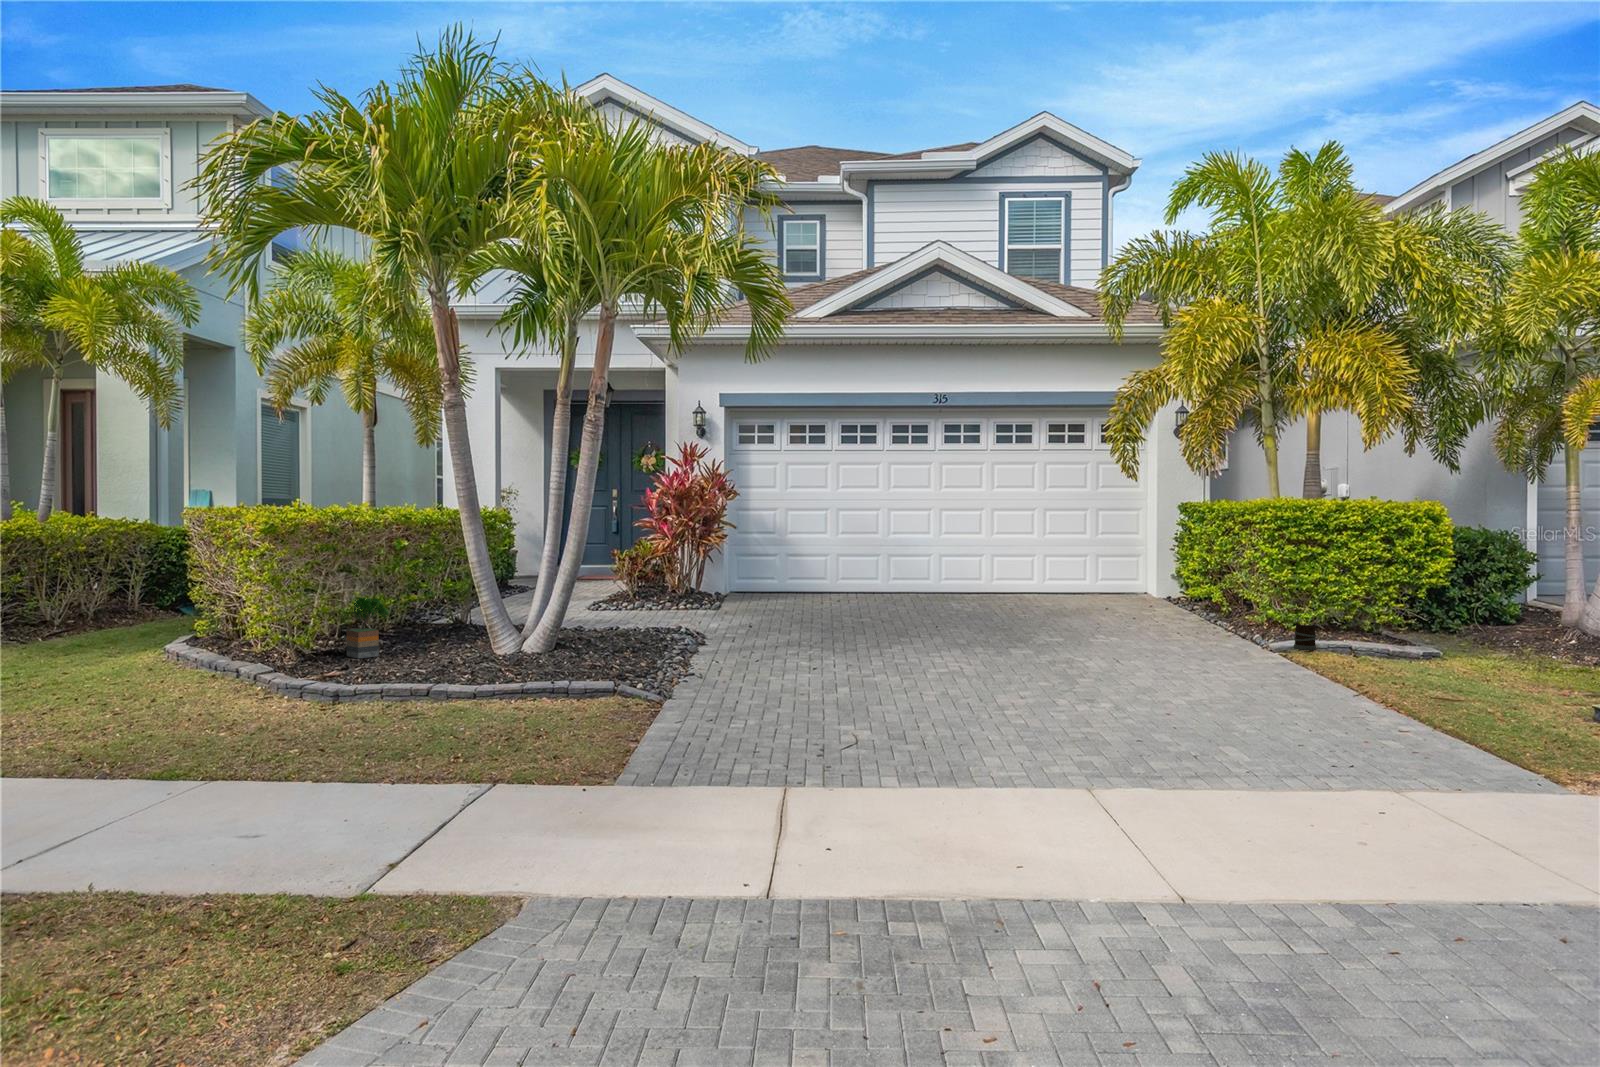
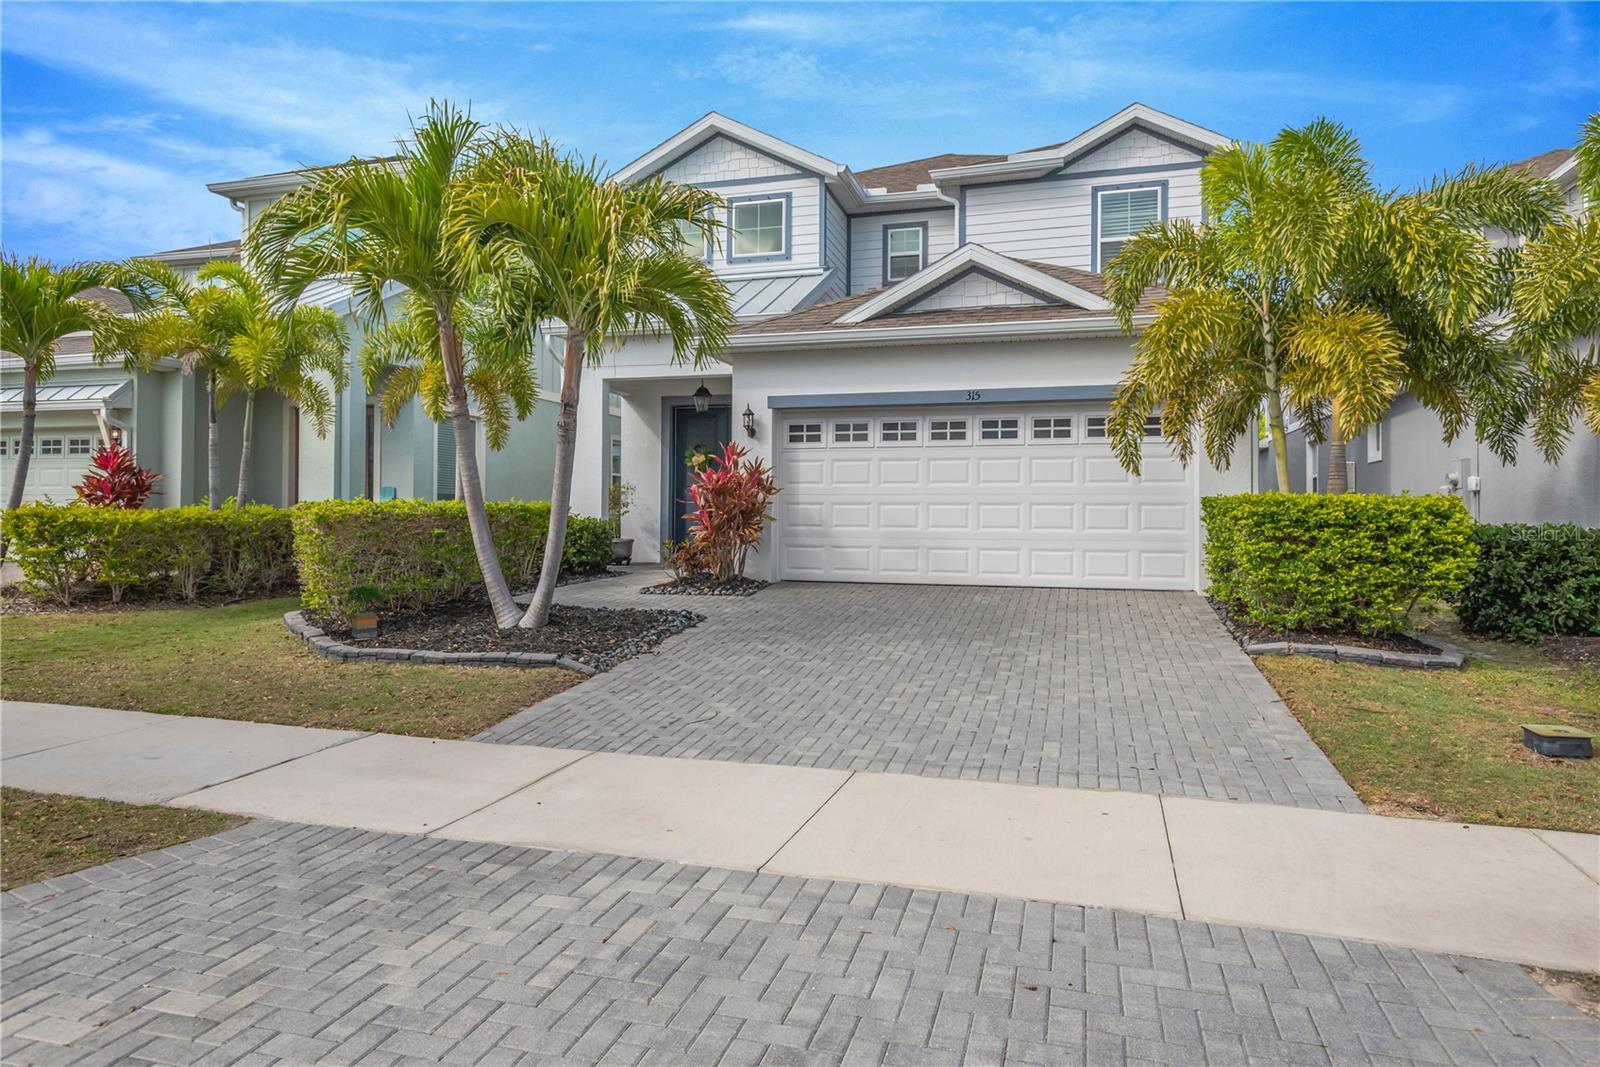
wooden bucket: present [1294,612,1316,650] -> none [1271,614,1295,655]

